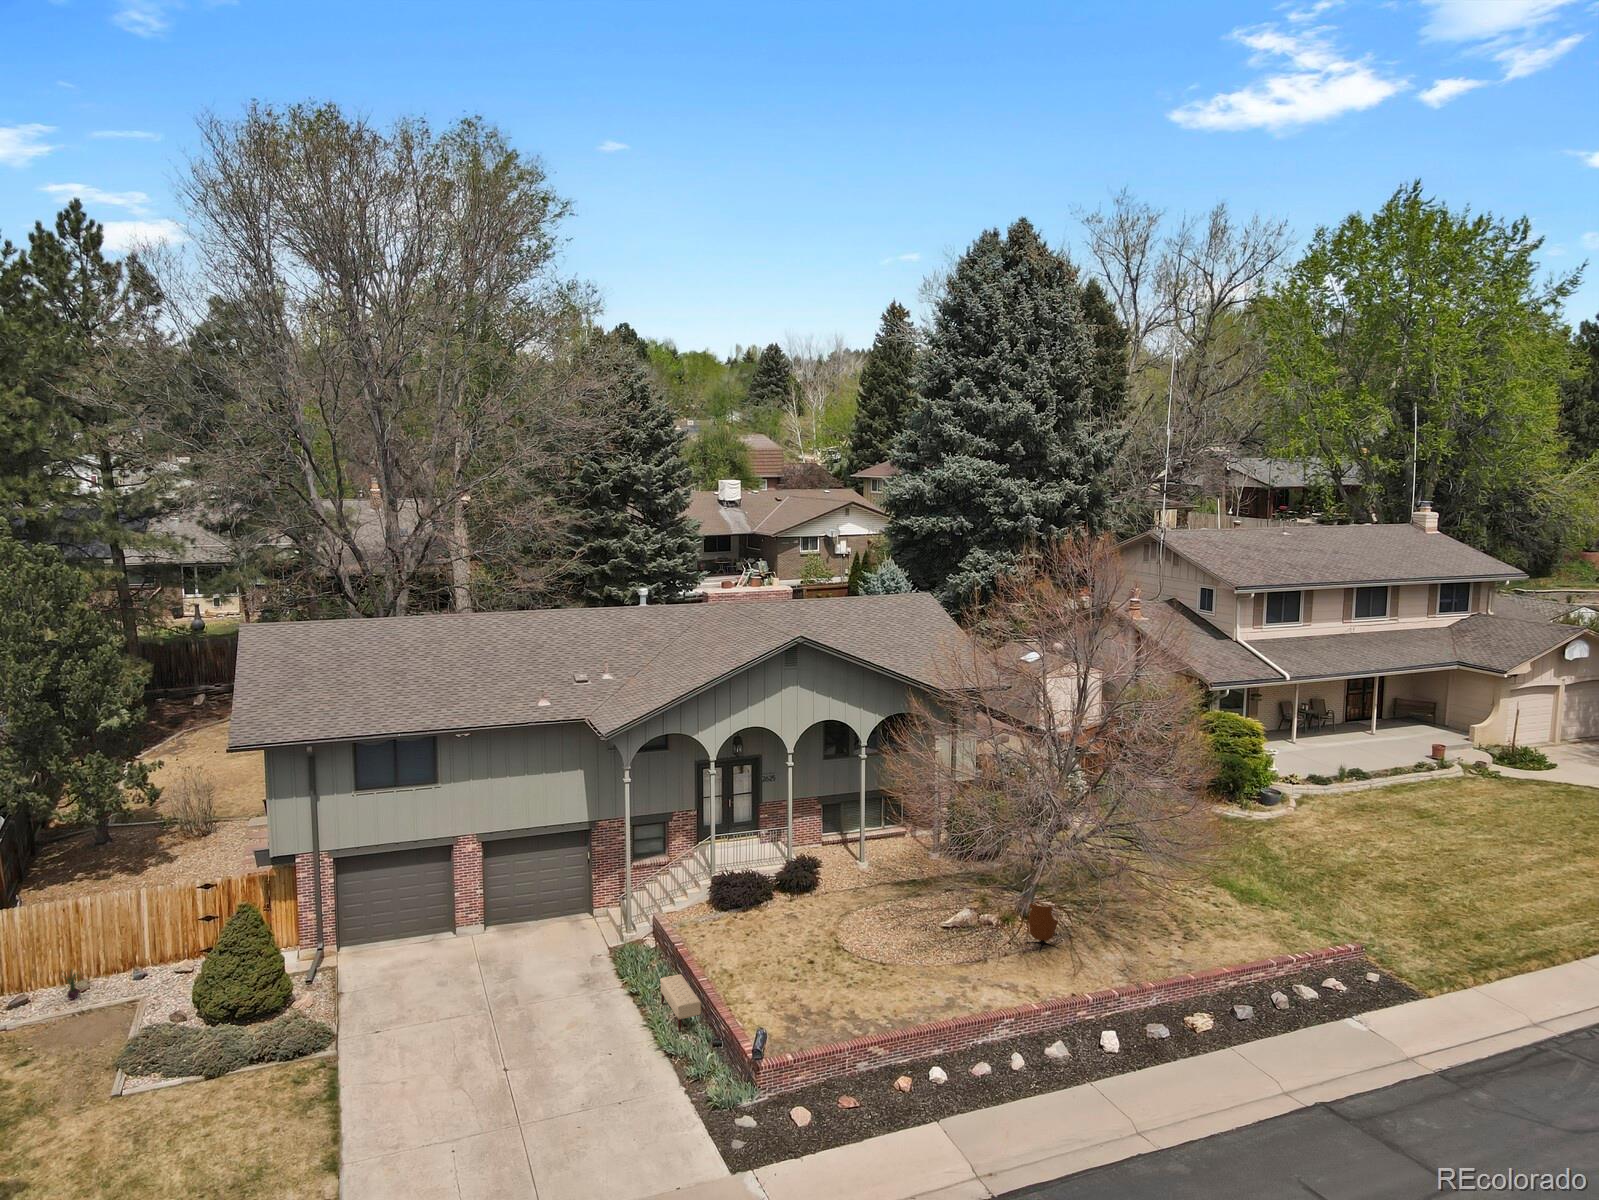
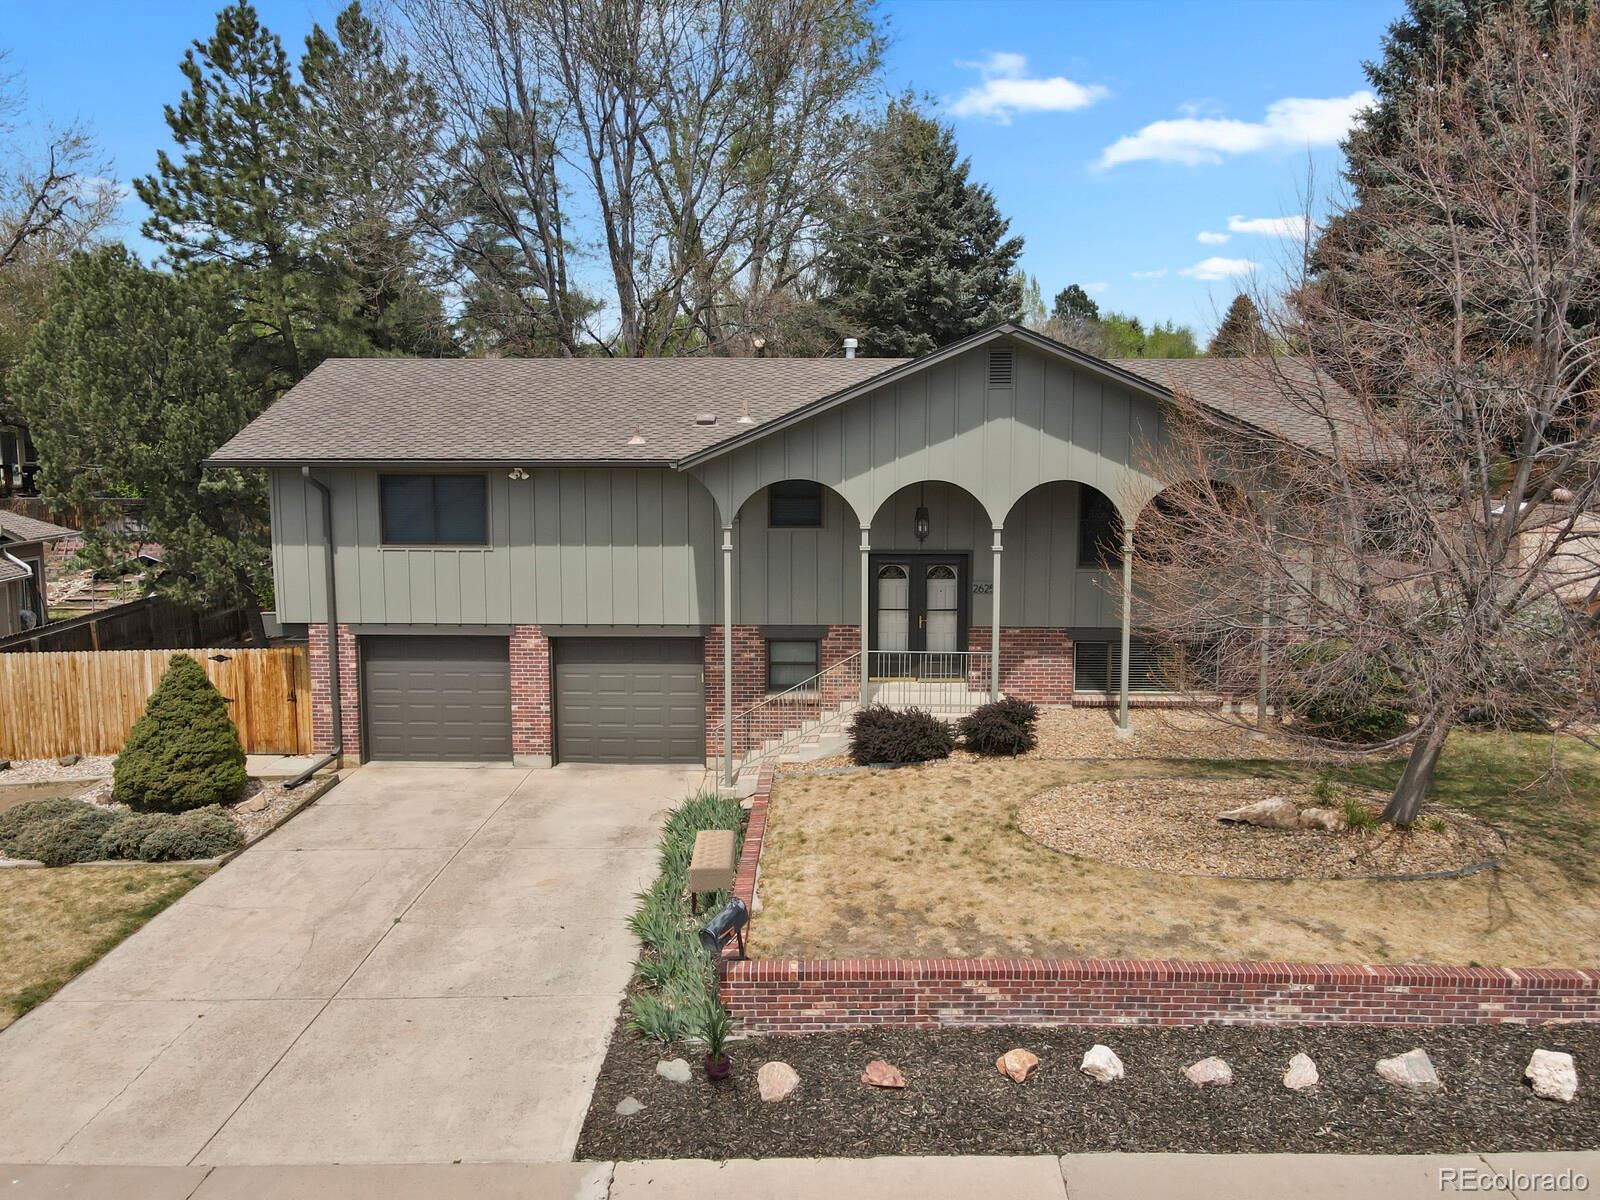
lounge chair: present [1027,903,1059,952] -> none [1394,781,1473,885]
decorative plant: present [63,969,79,1000] -> present [681,1000,754,1079]

